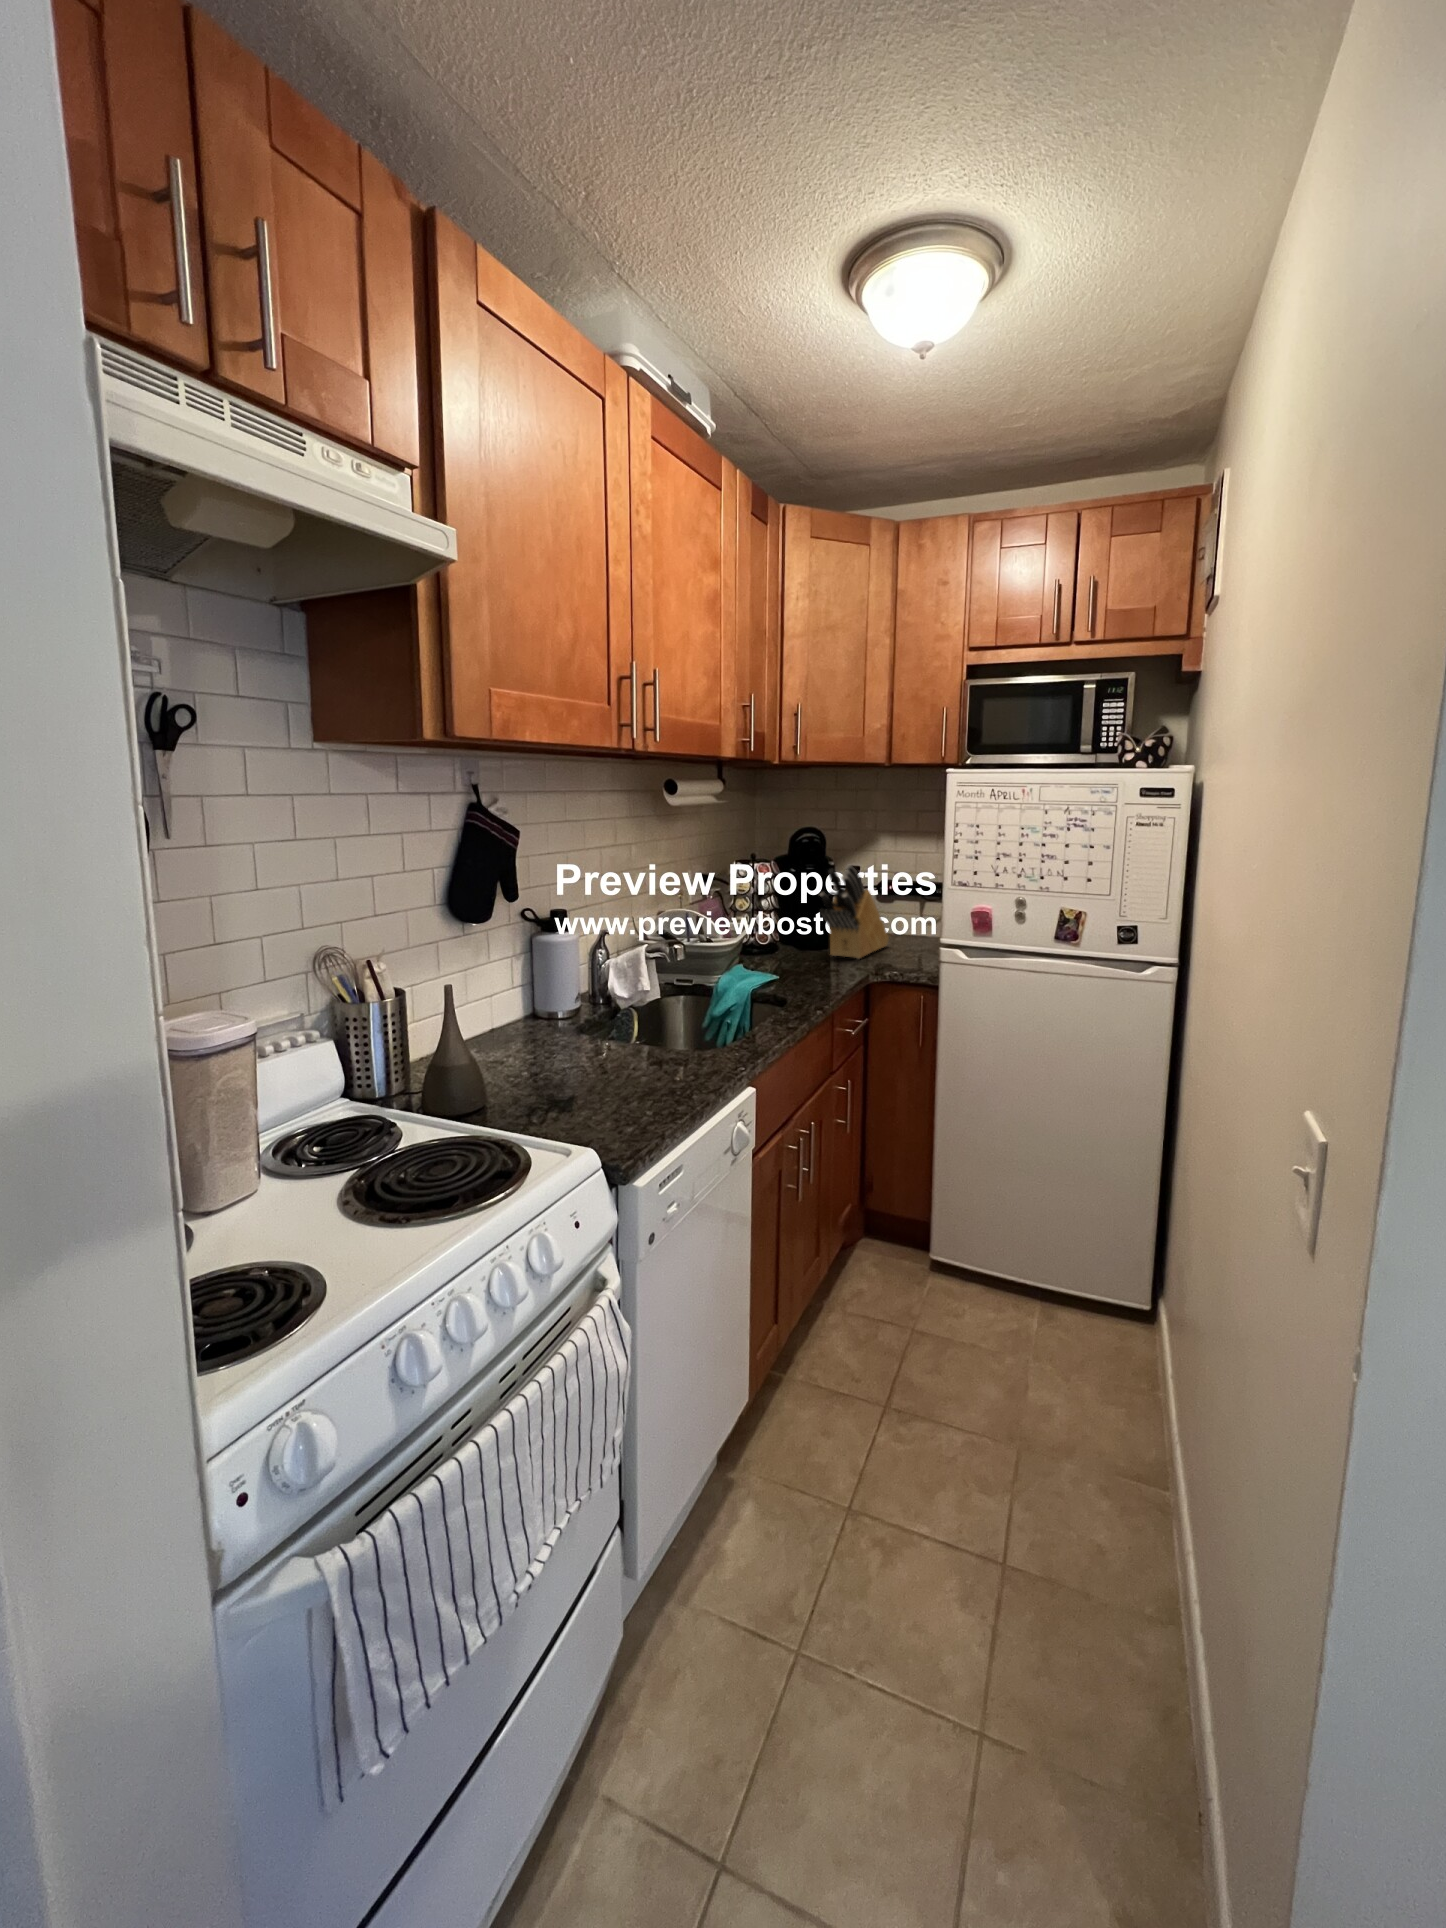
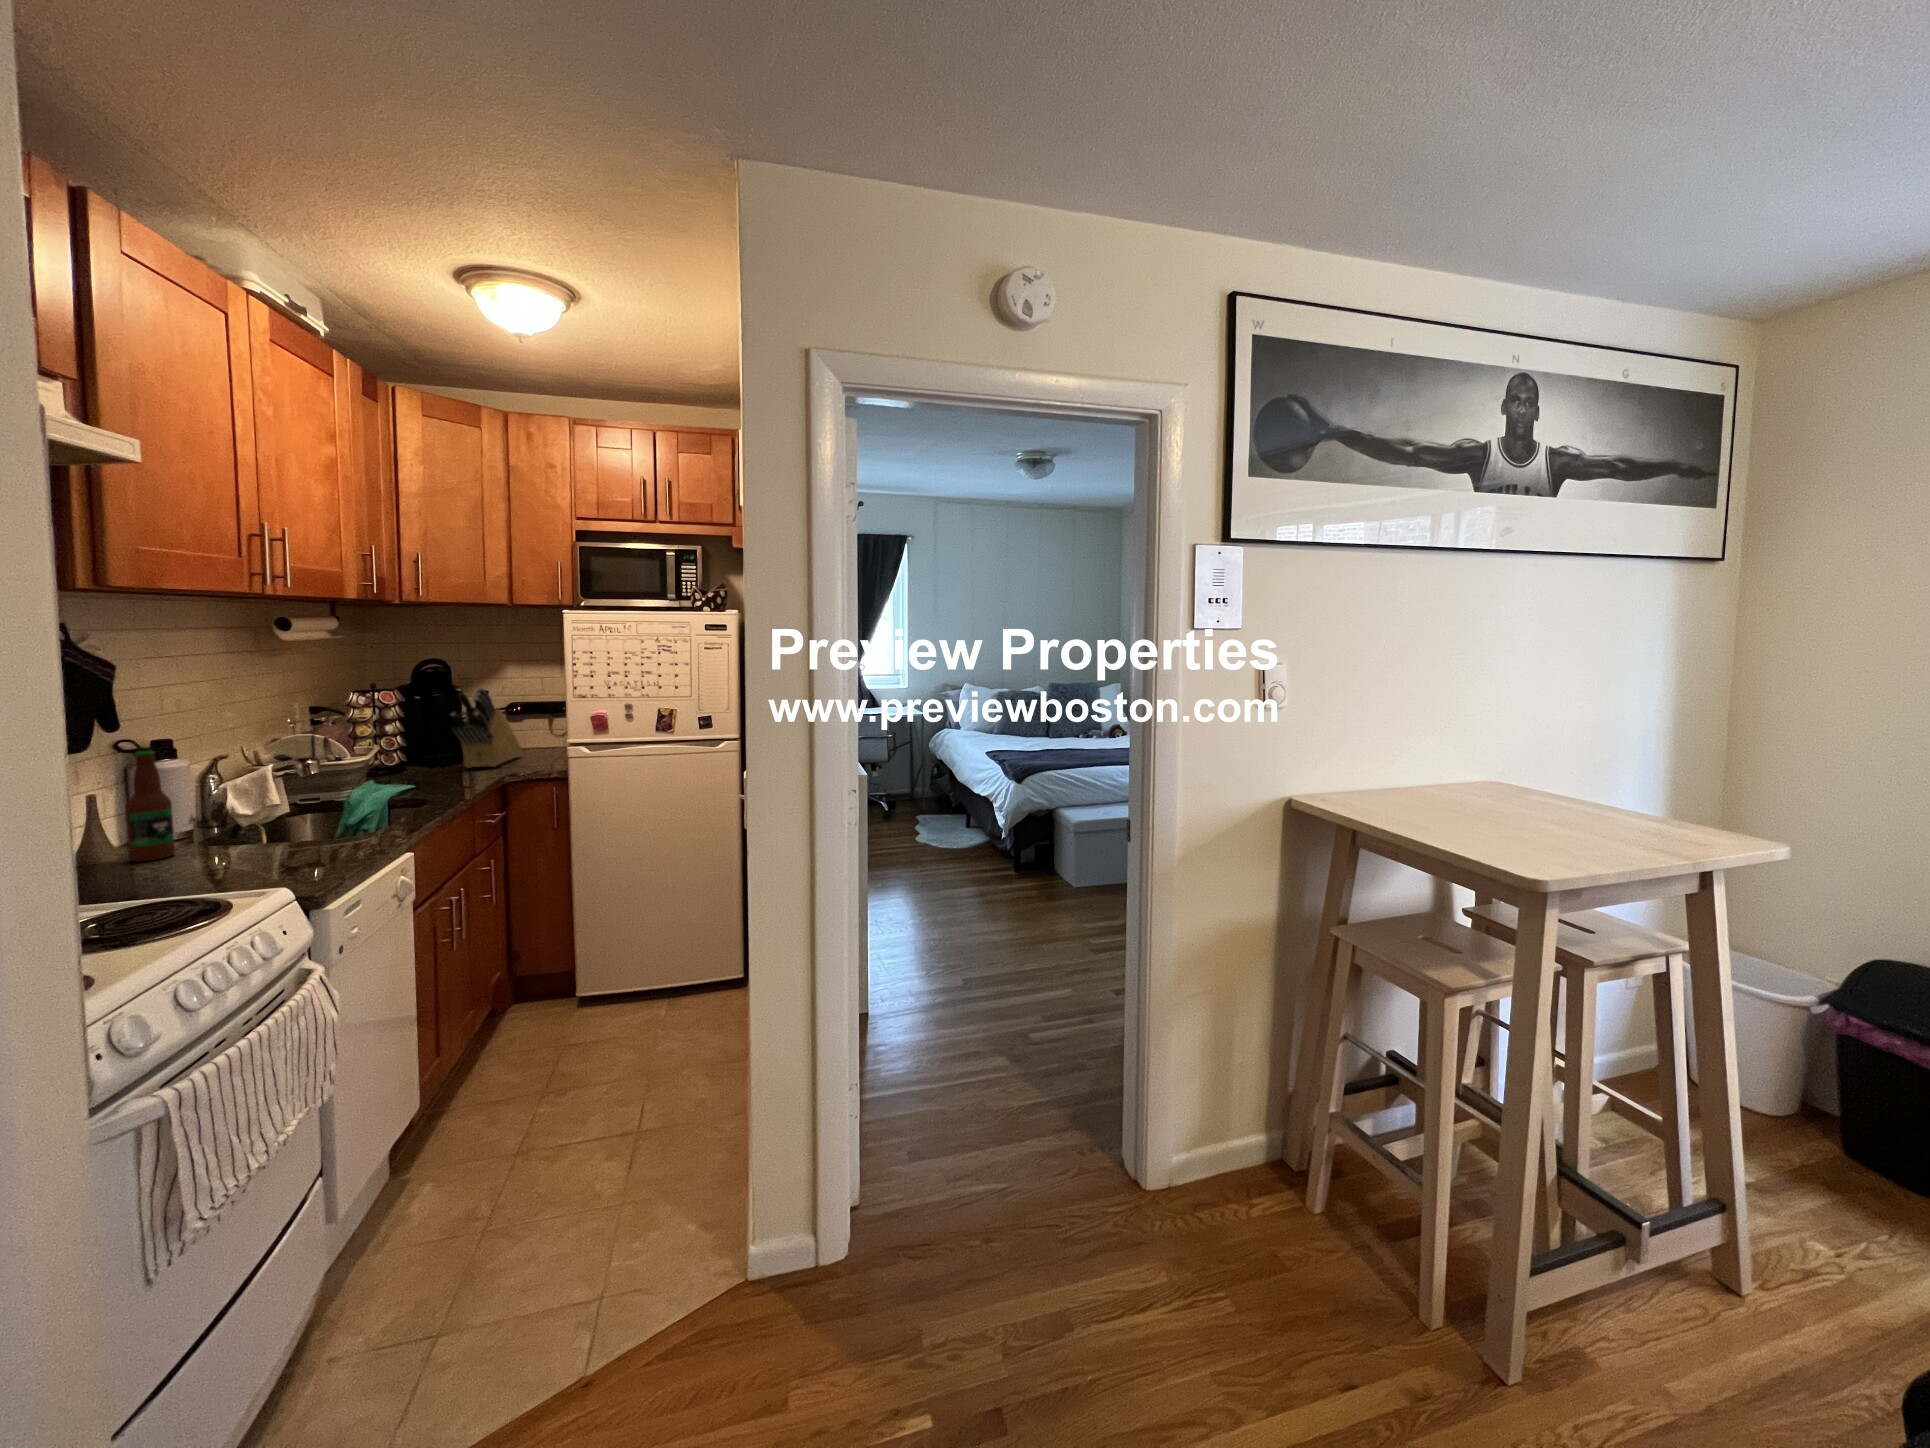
bottle: none [511,927,549,1049] -> present [126,751,175,862]

